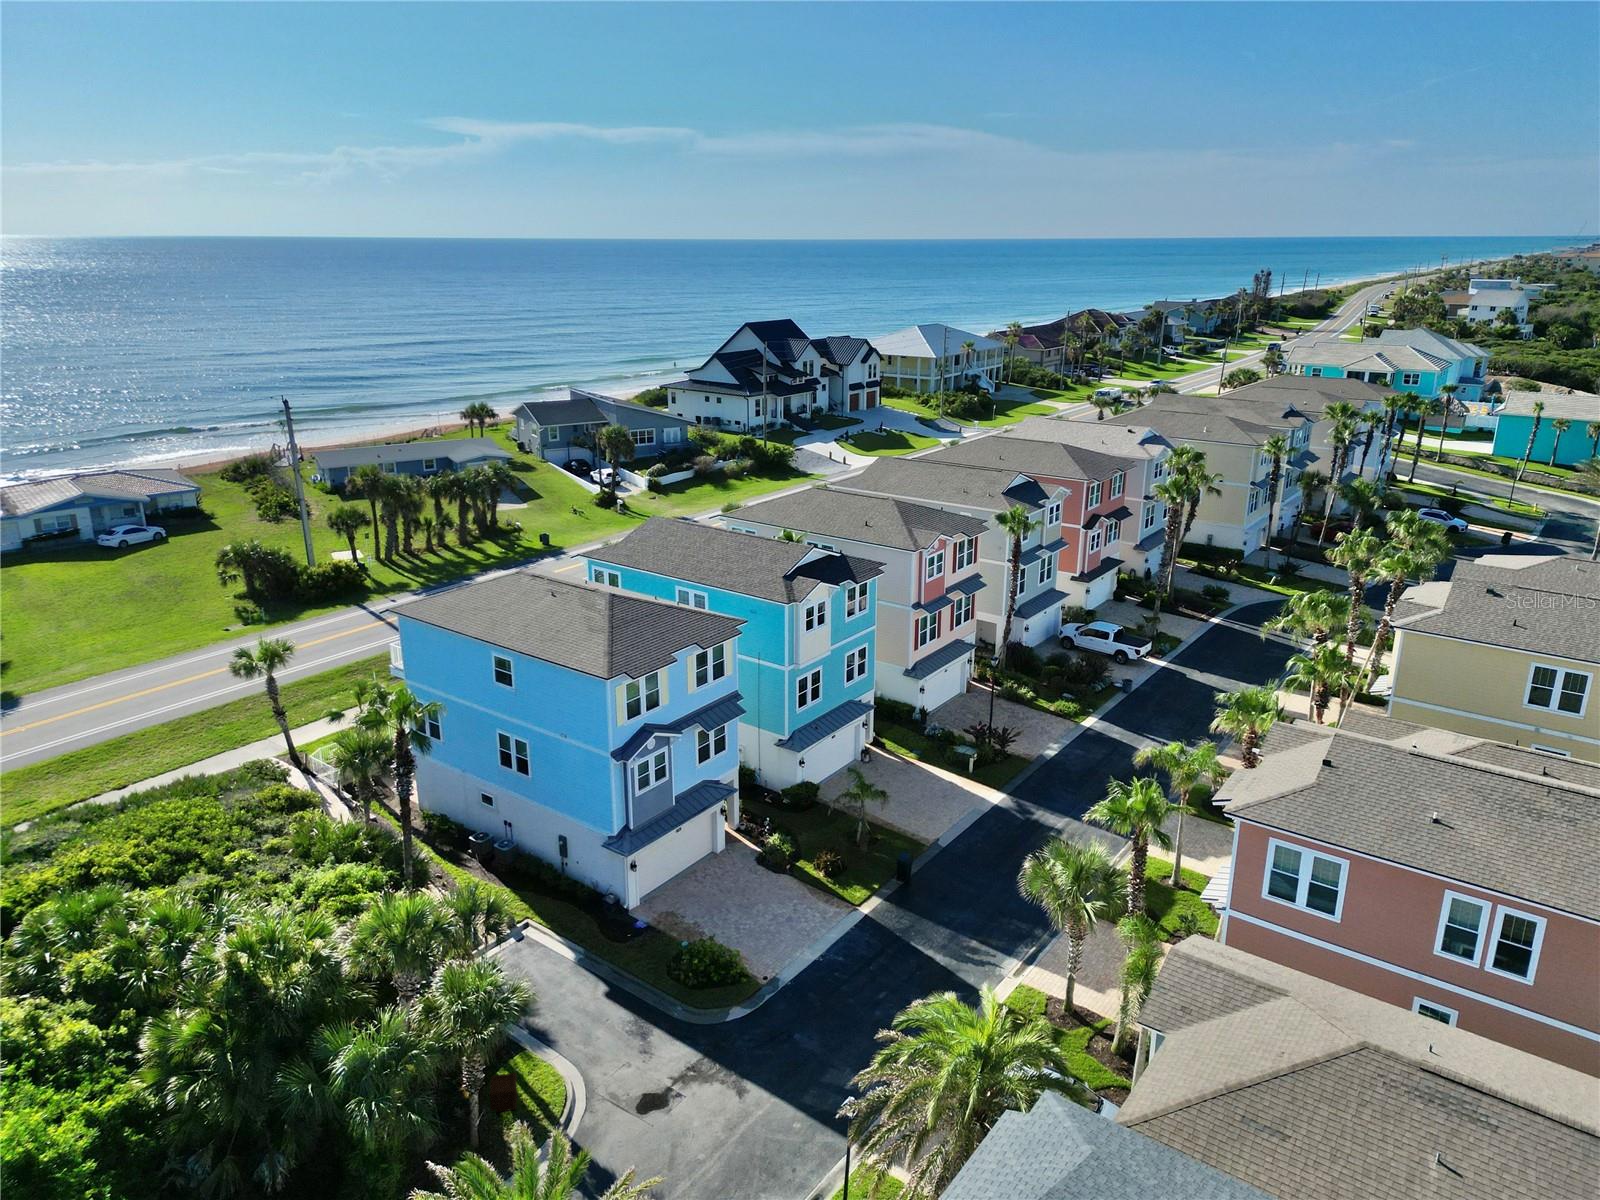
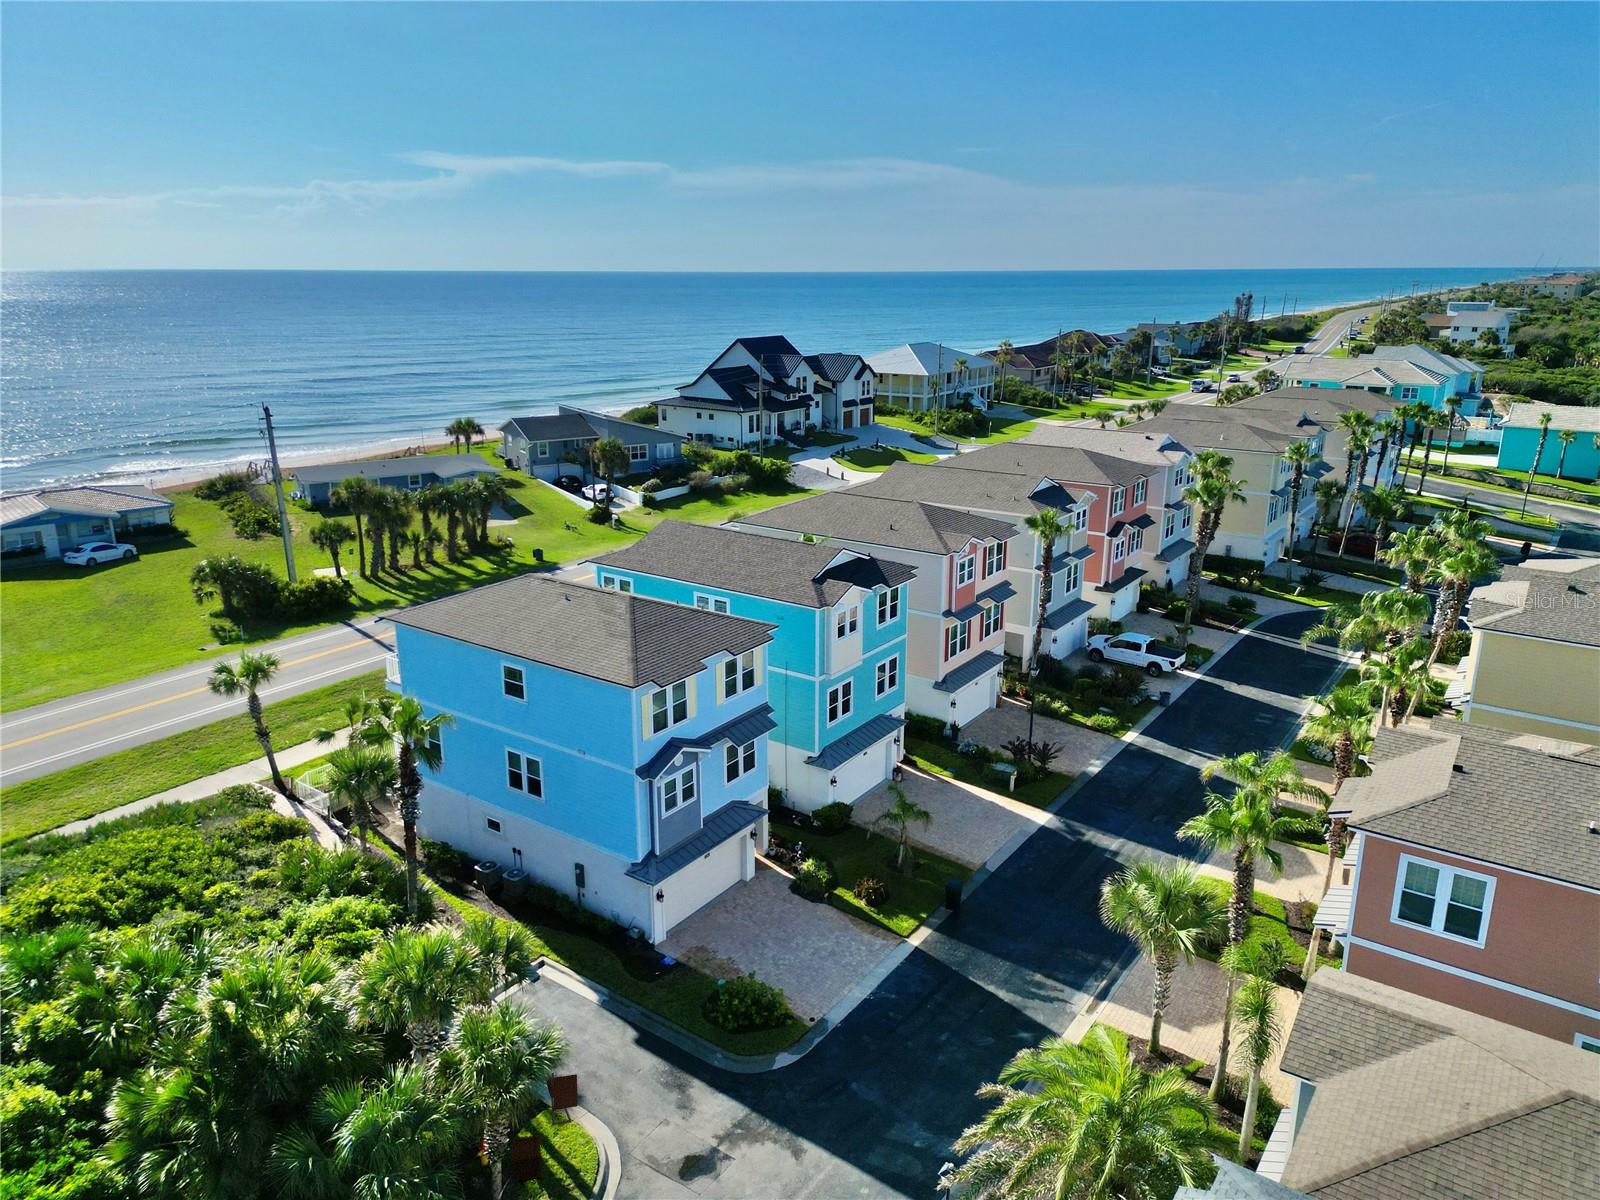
bench: none [523,1006,552,1065] -> present [546,1072,578,1125]

